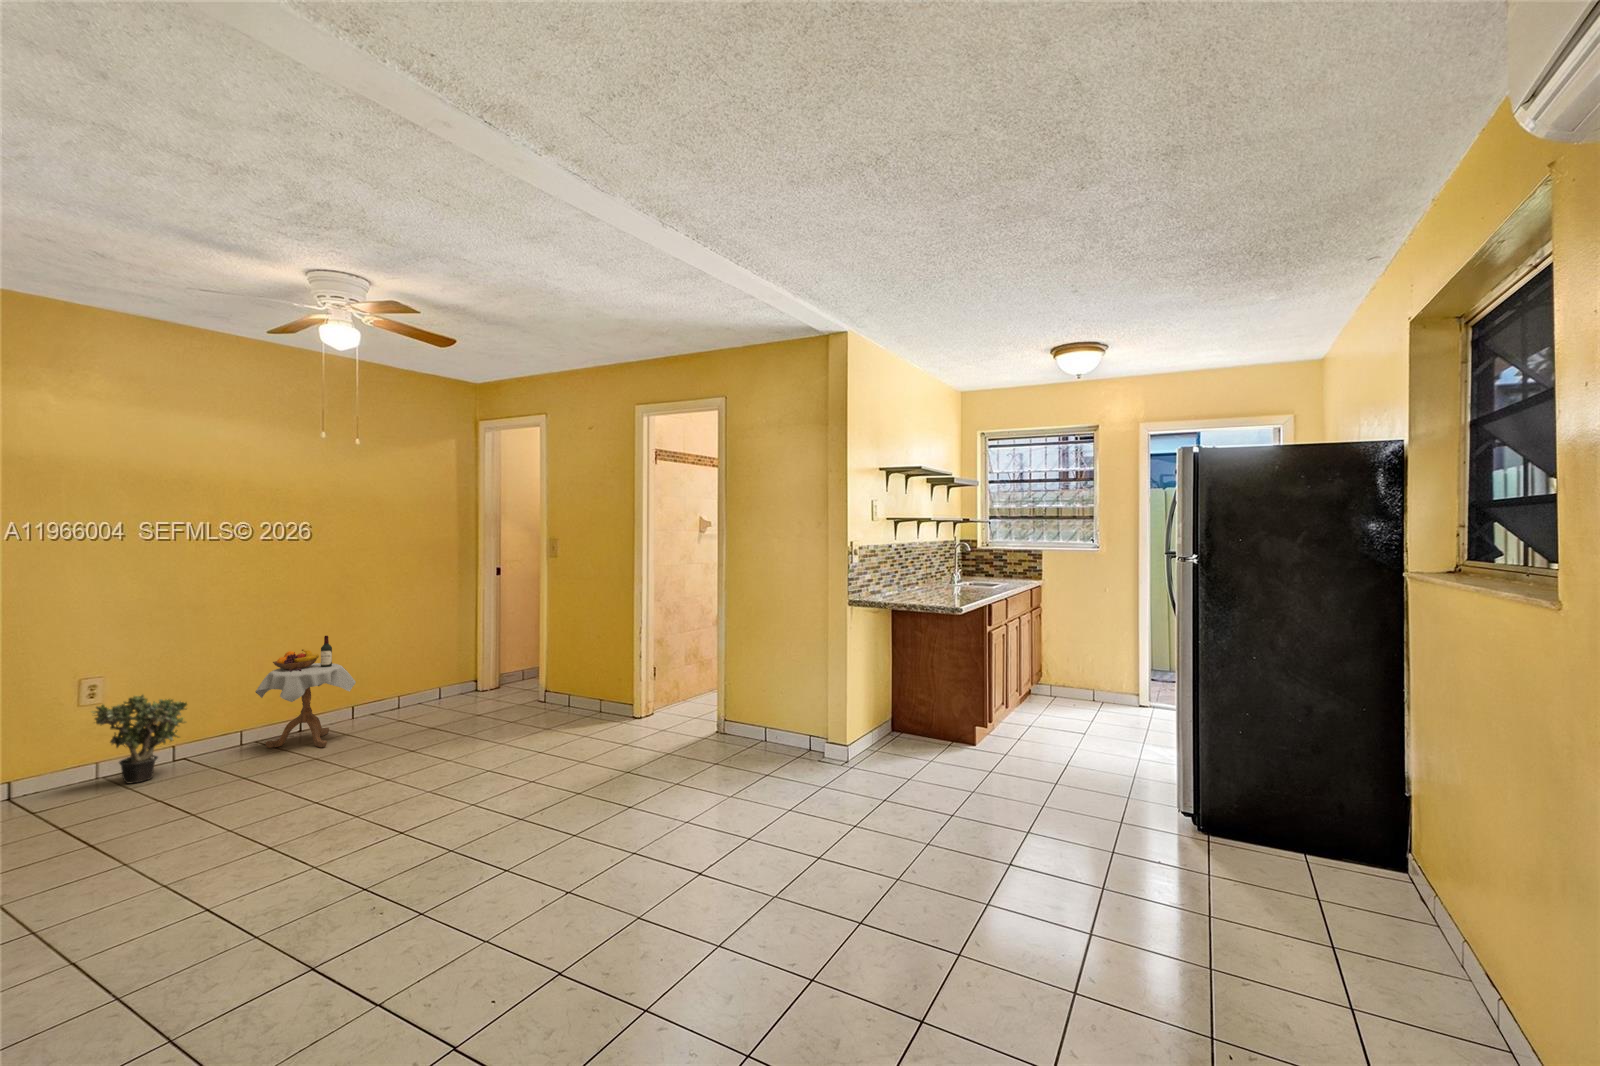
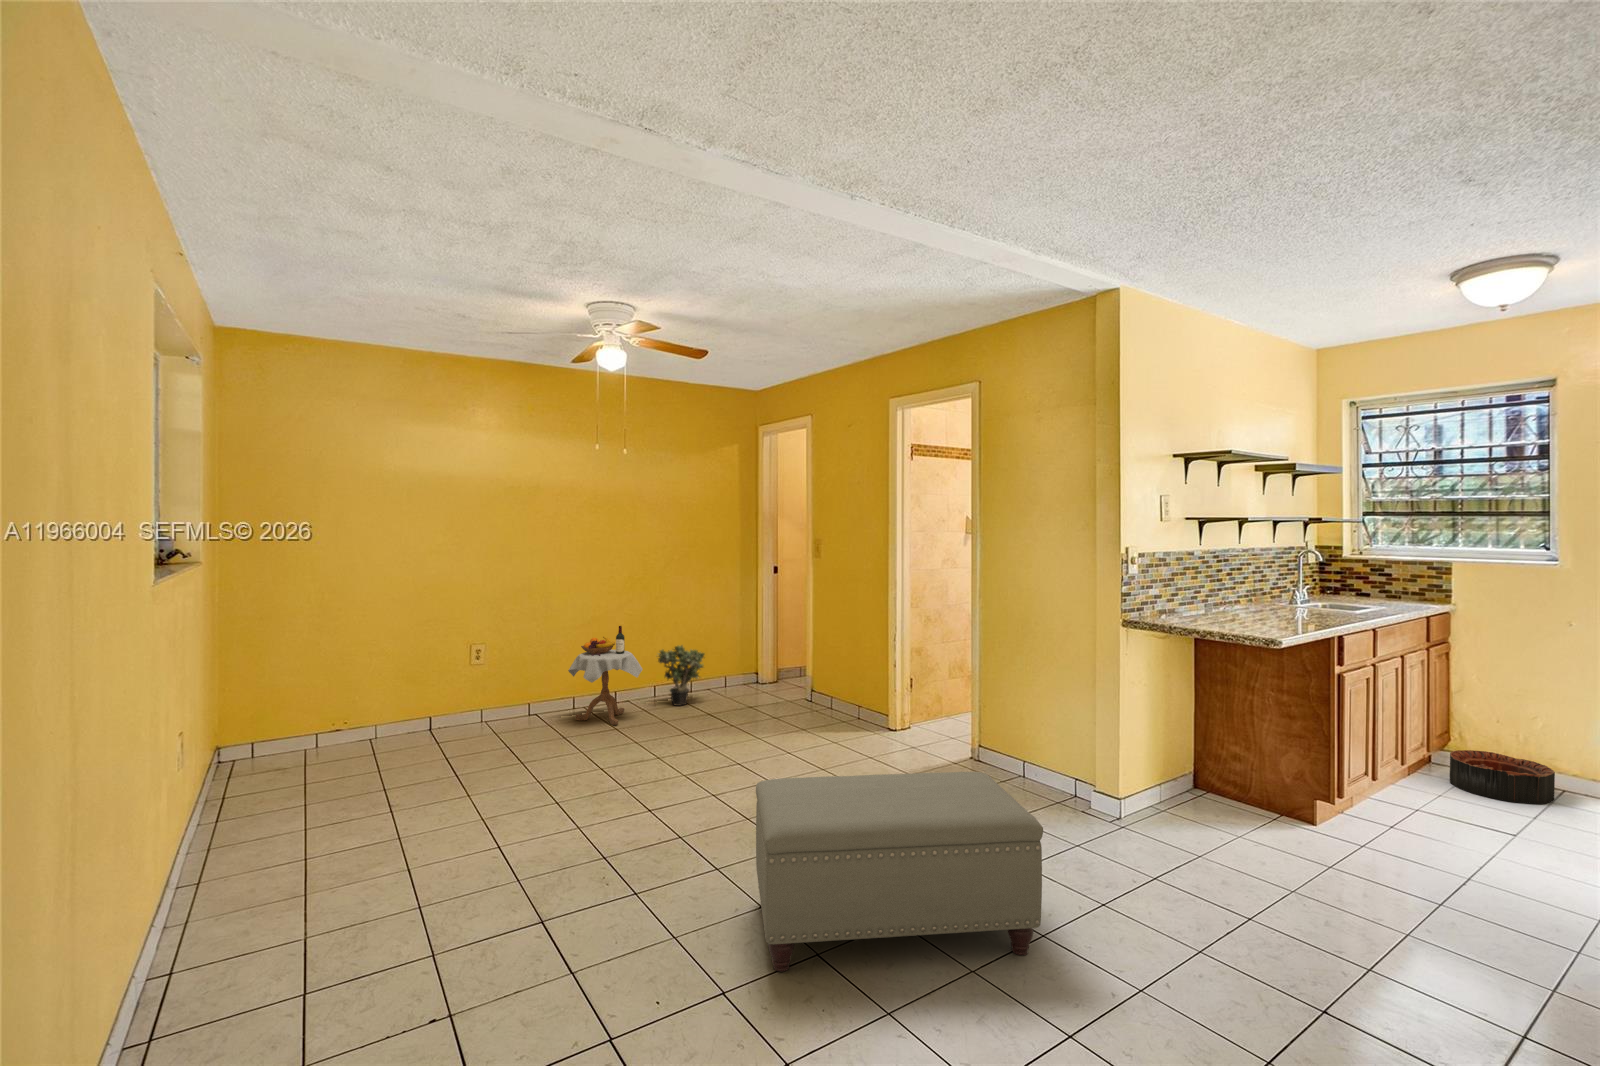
basket: none [1044,682,1101,714] -> present [1450,750,1555,804]
potted plant: present [92,695,187,783] -> present [658,645,704,706]
ottoman: none [554,736,824,948] -> present [756,772,1043,972]

